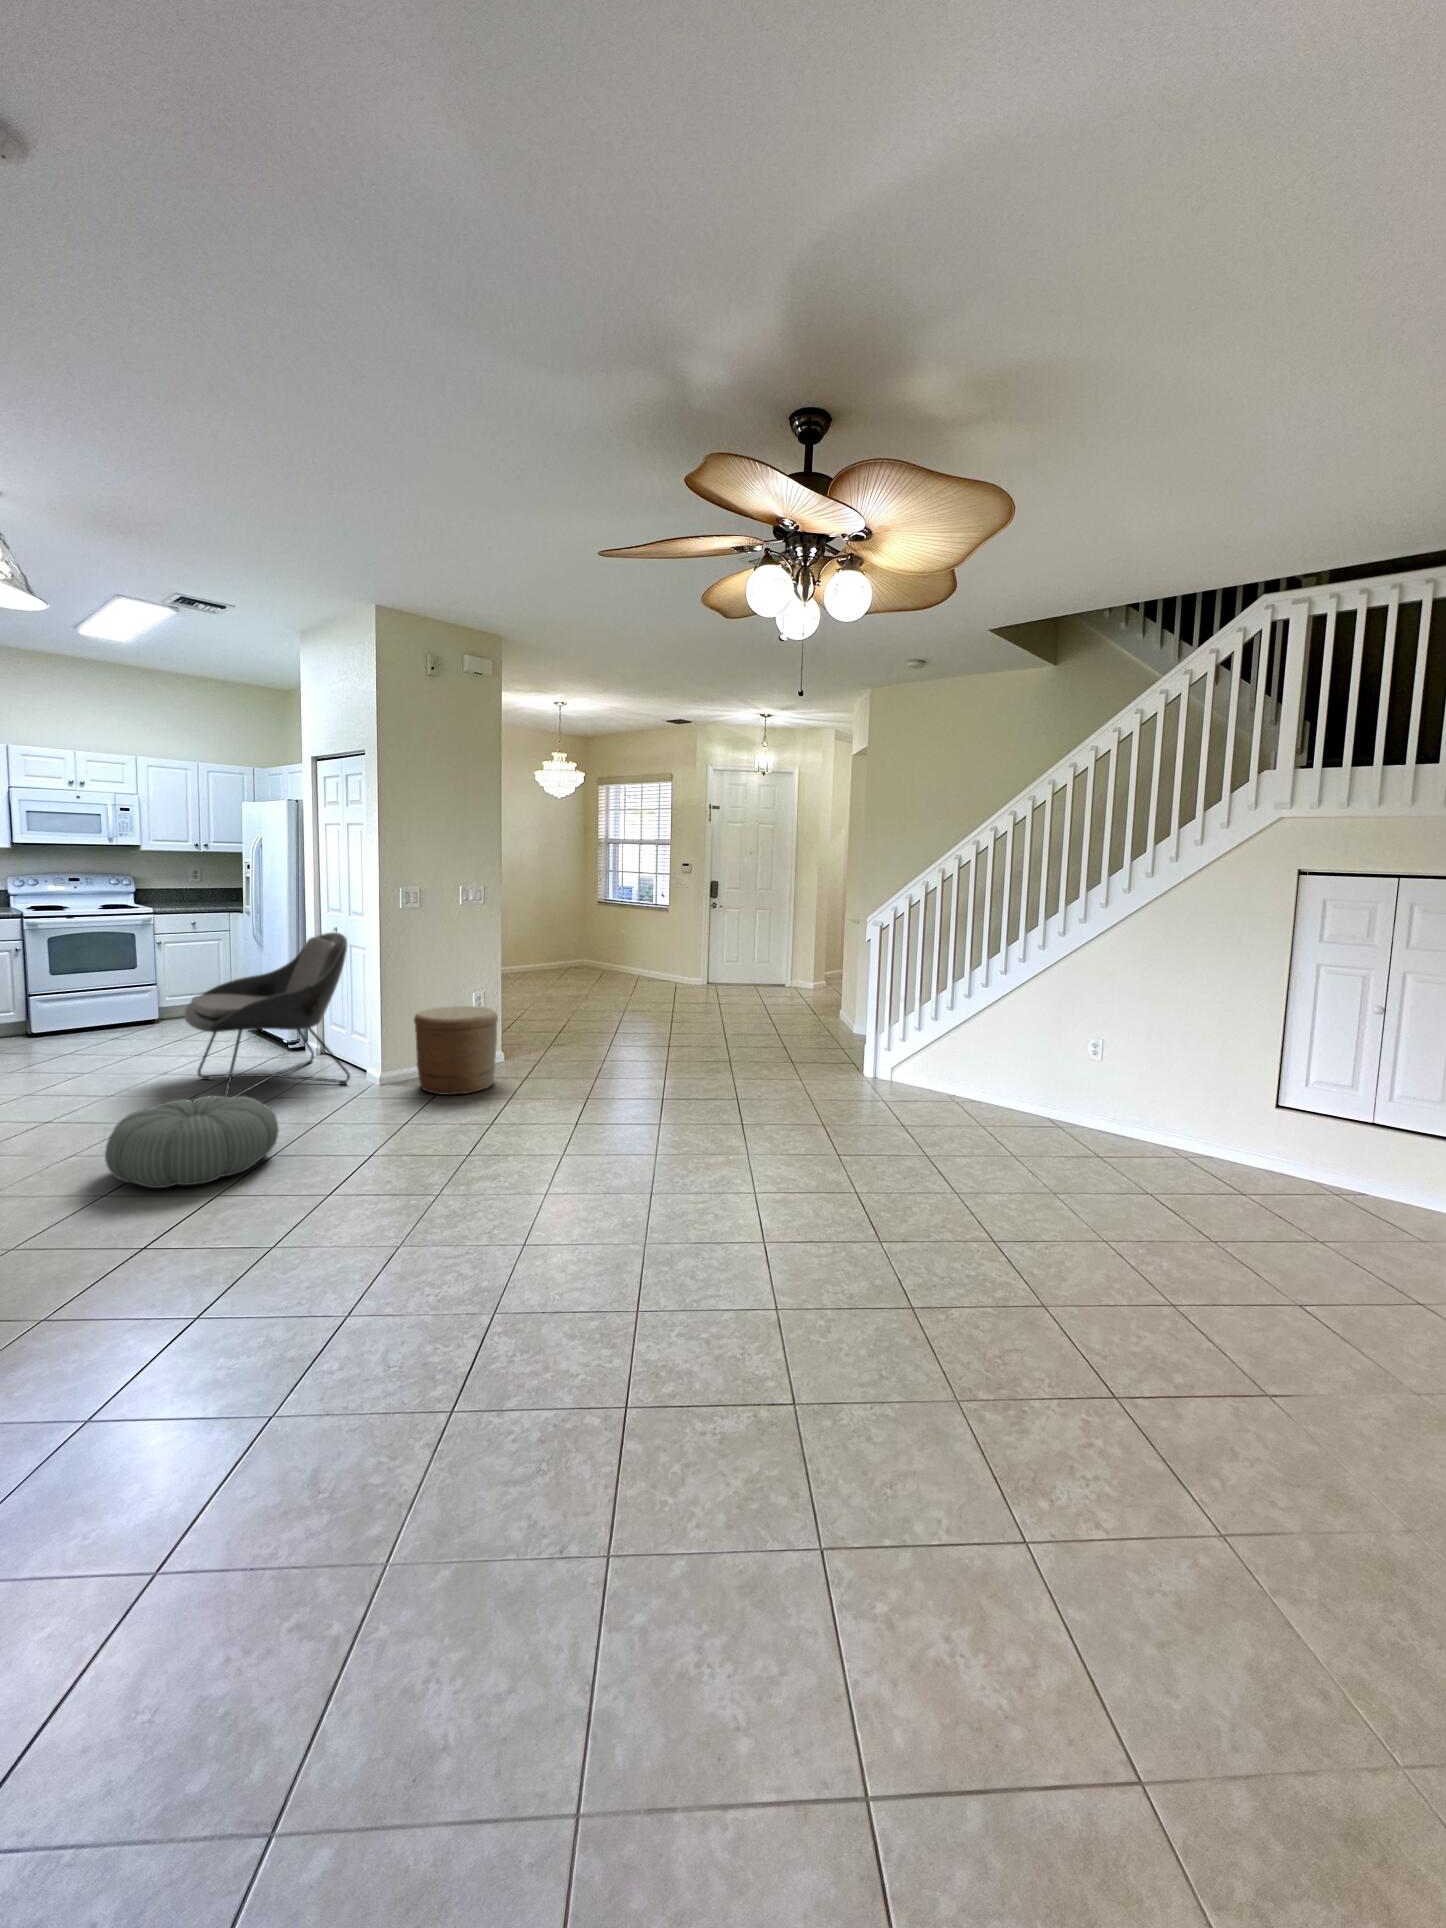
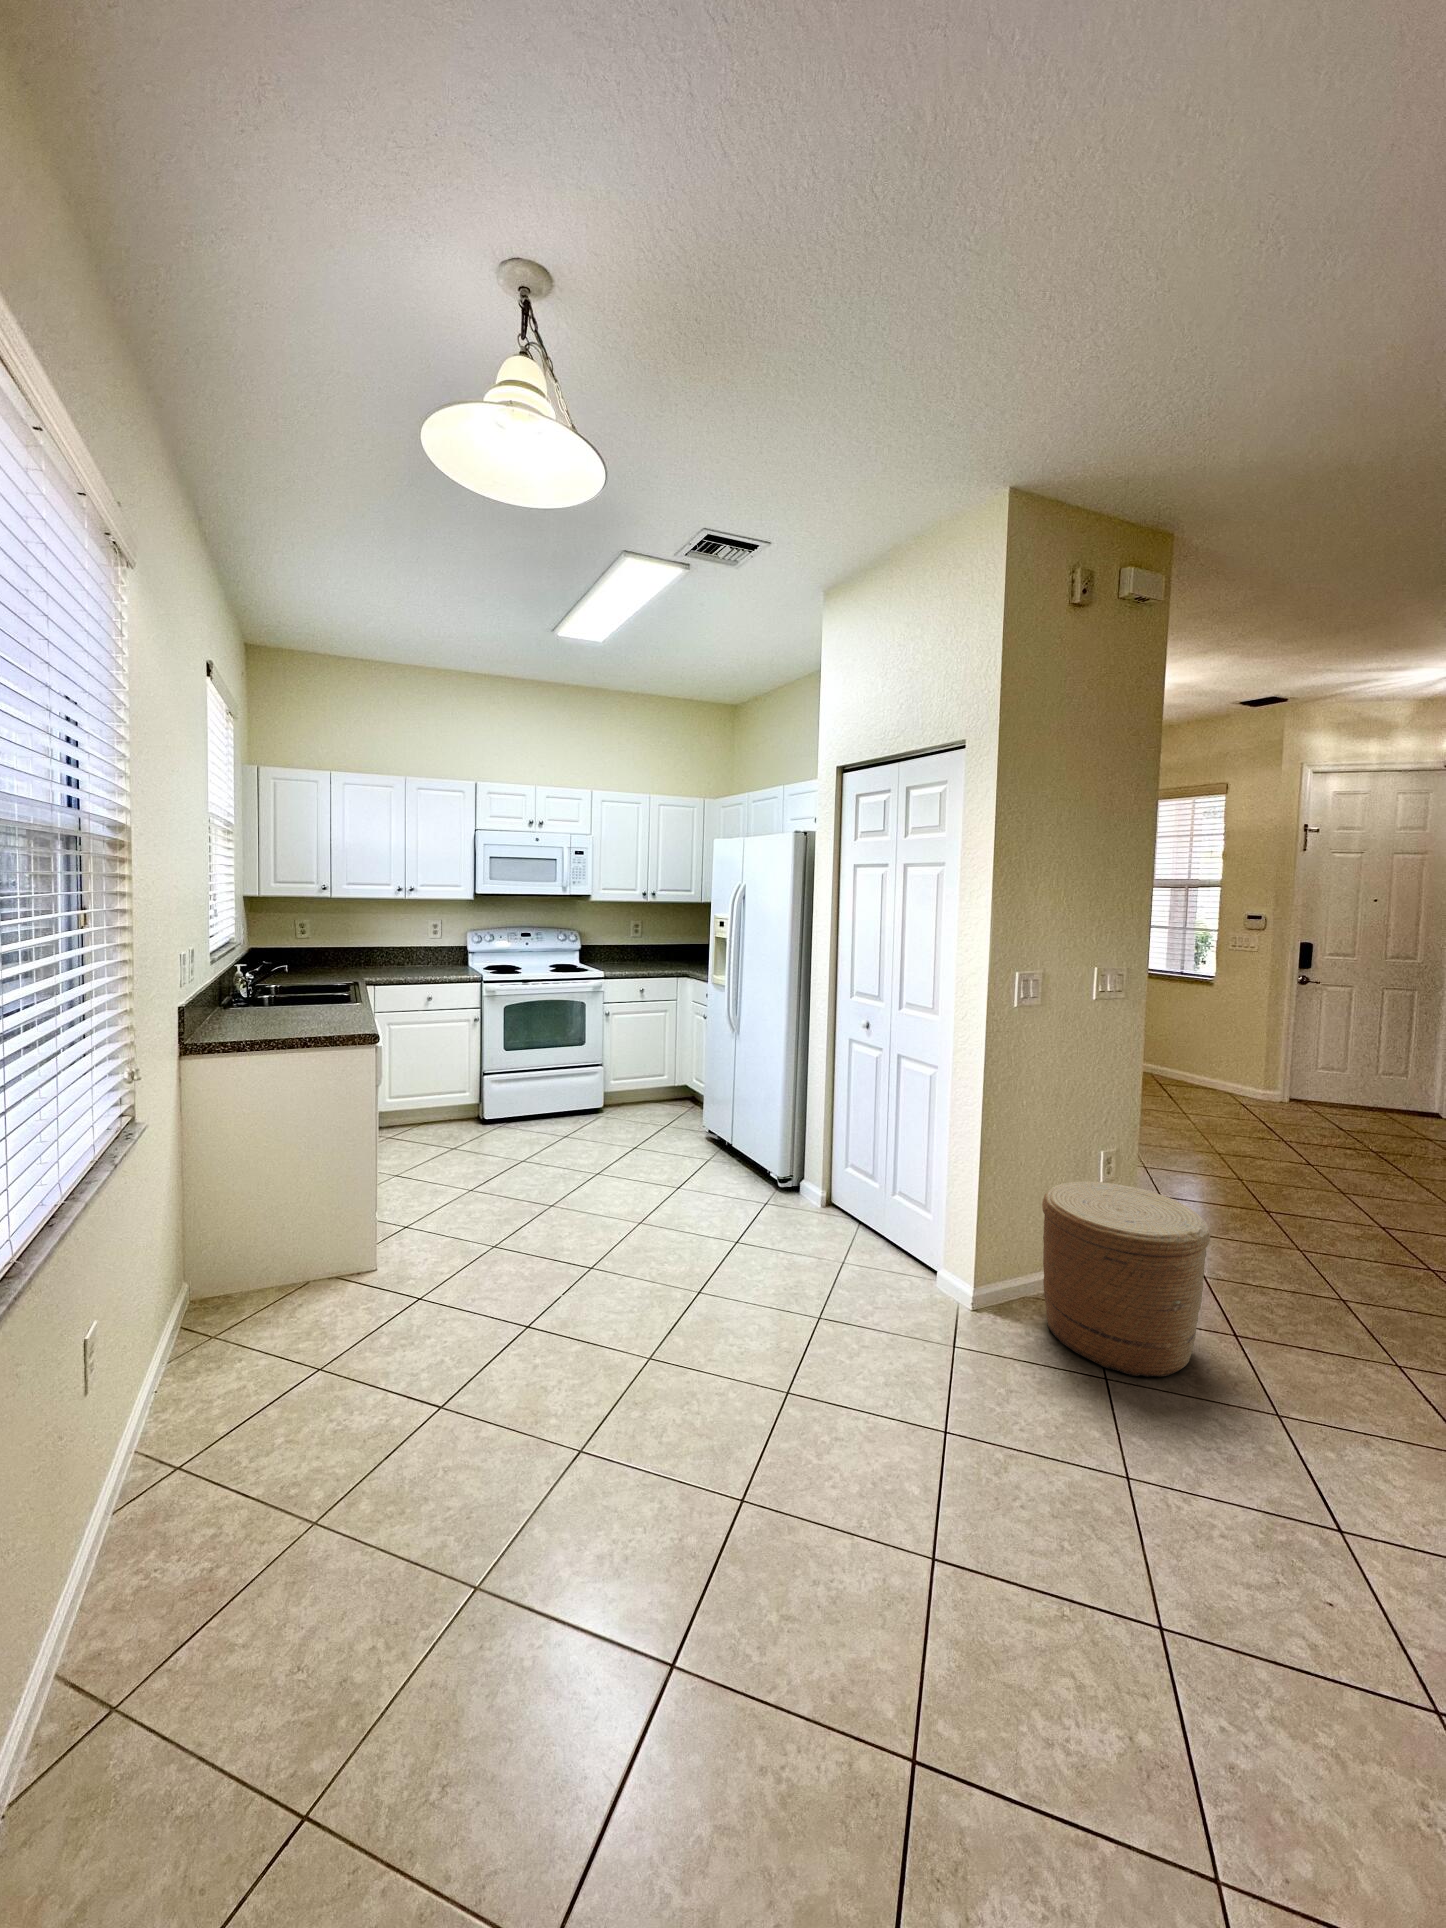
lounge chair: present [184,932,350,1097] -> none [676,1033,918,1325]
pouf: present [105,1096,279,1188] -> none [657,1393,958,1707]

